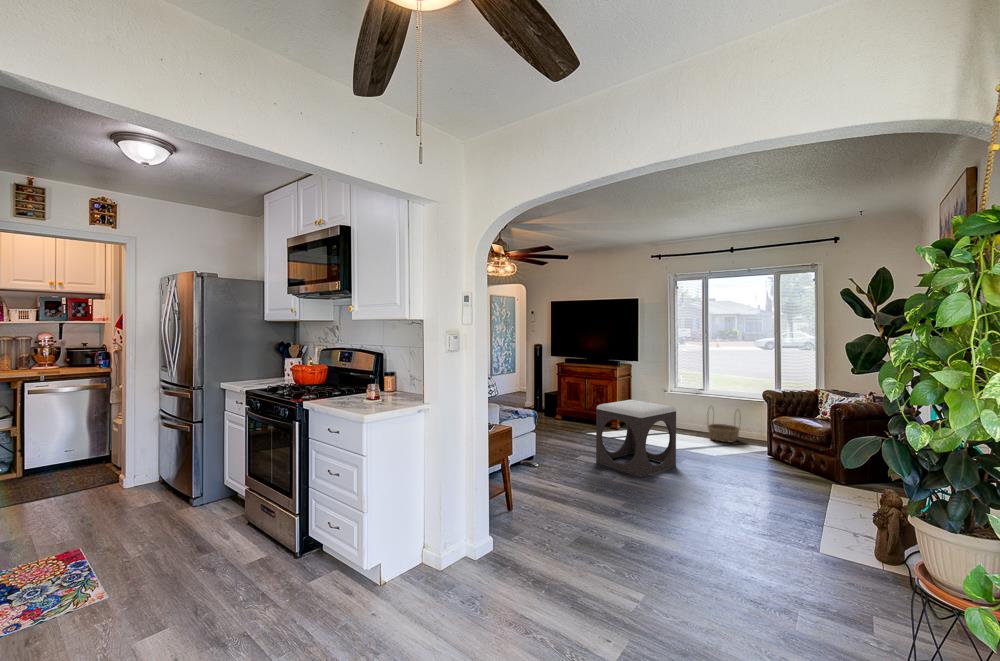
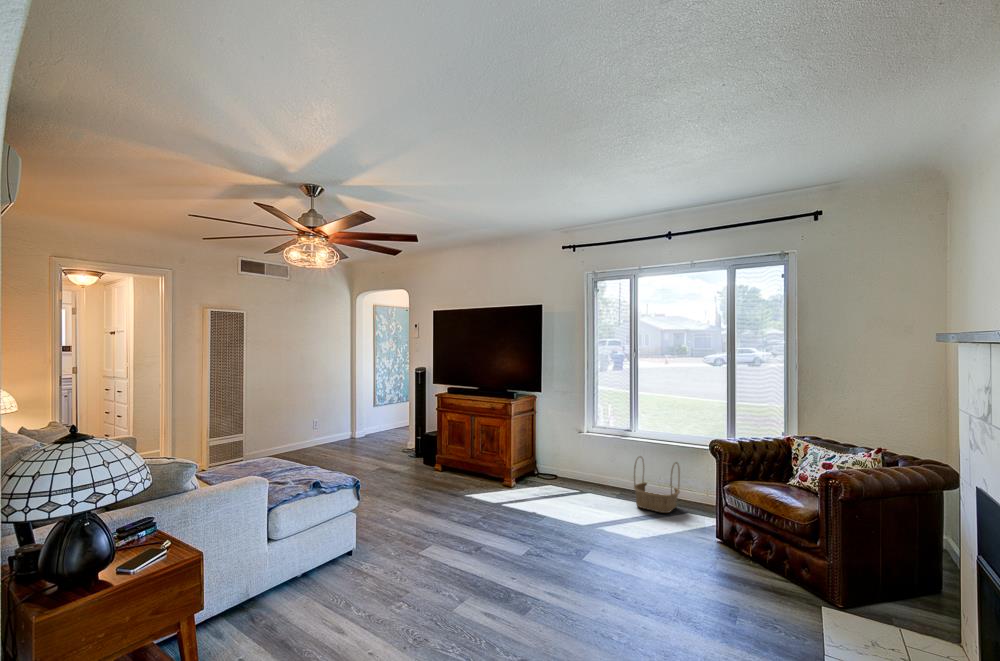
footstool: present [596,400,676,477] -> none [443,450,573,597]

